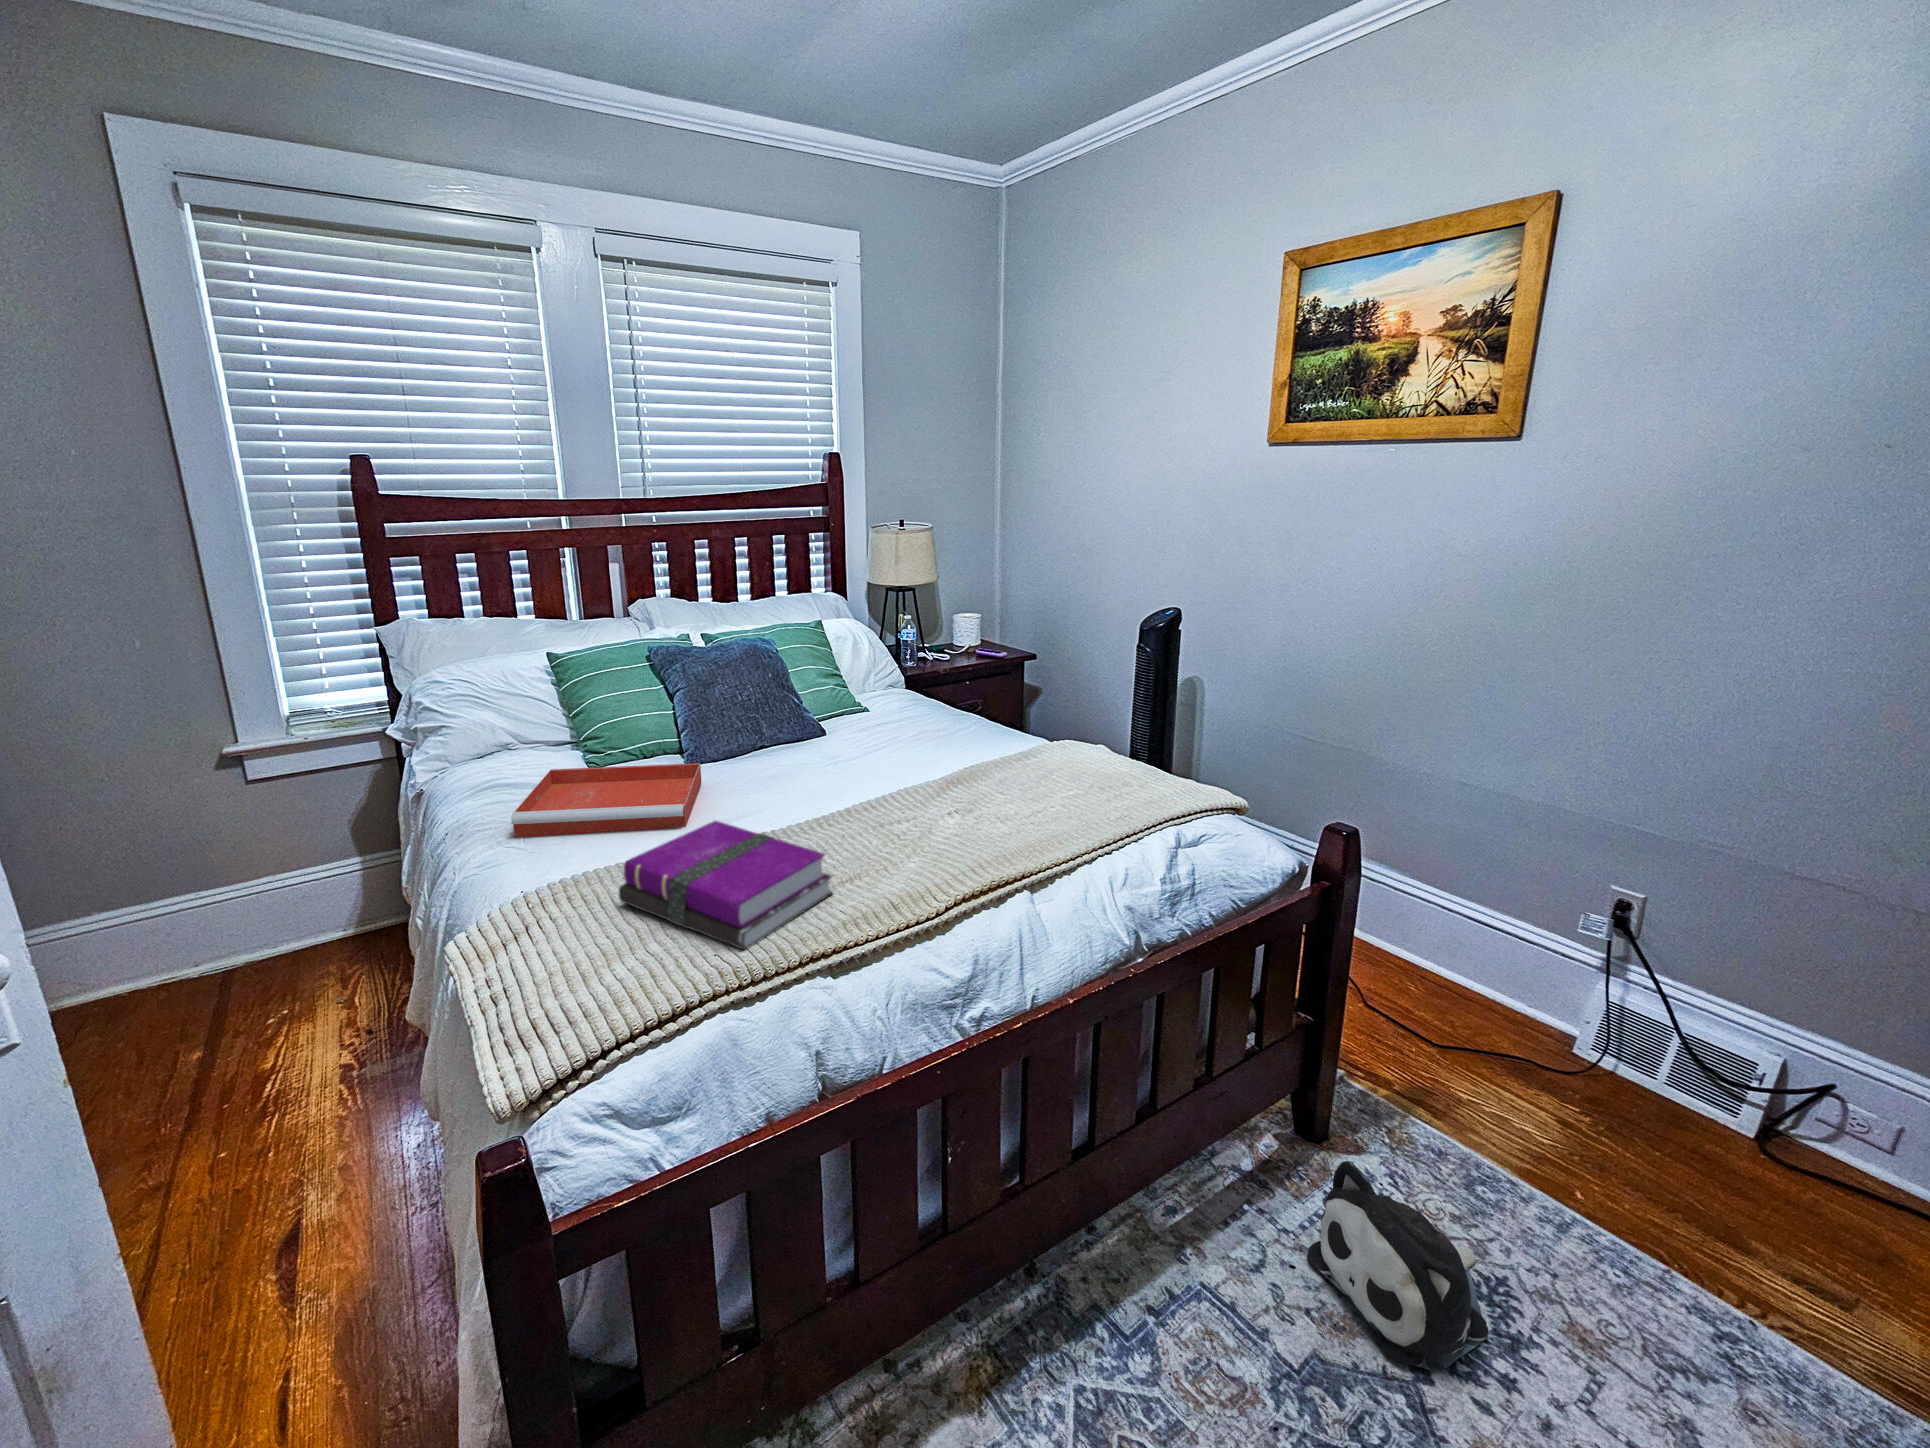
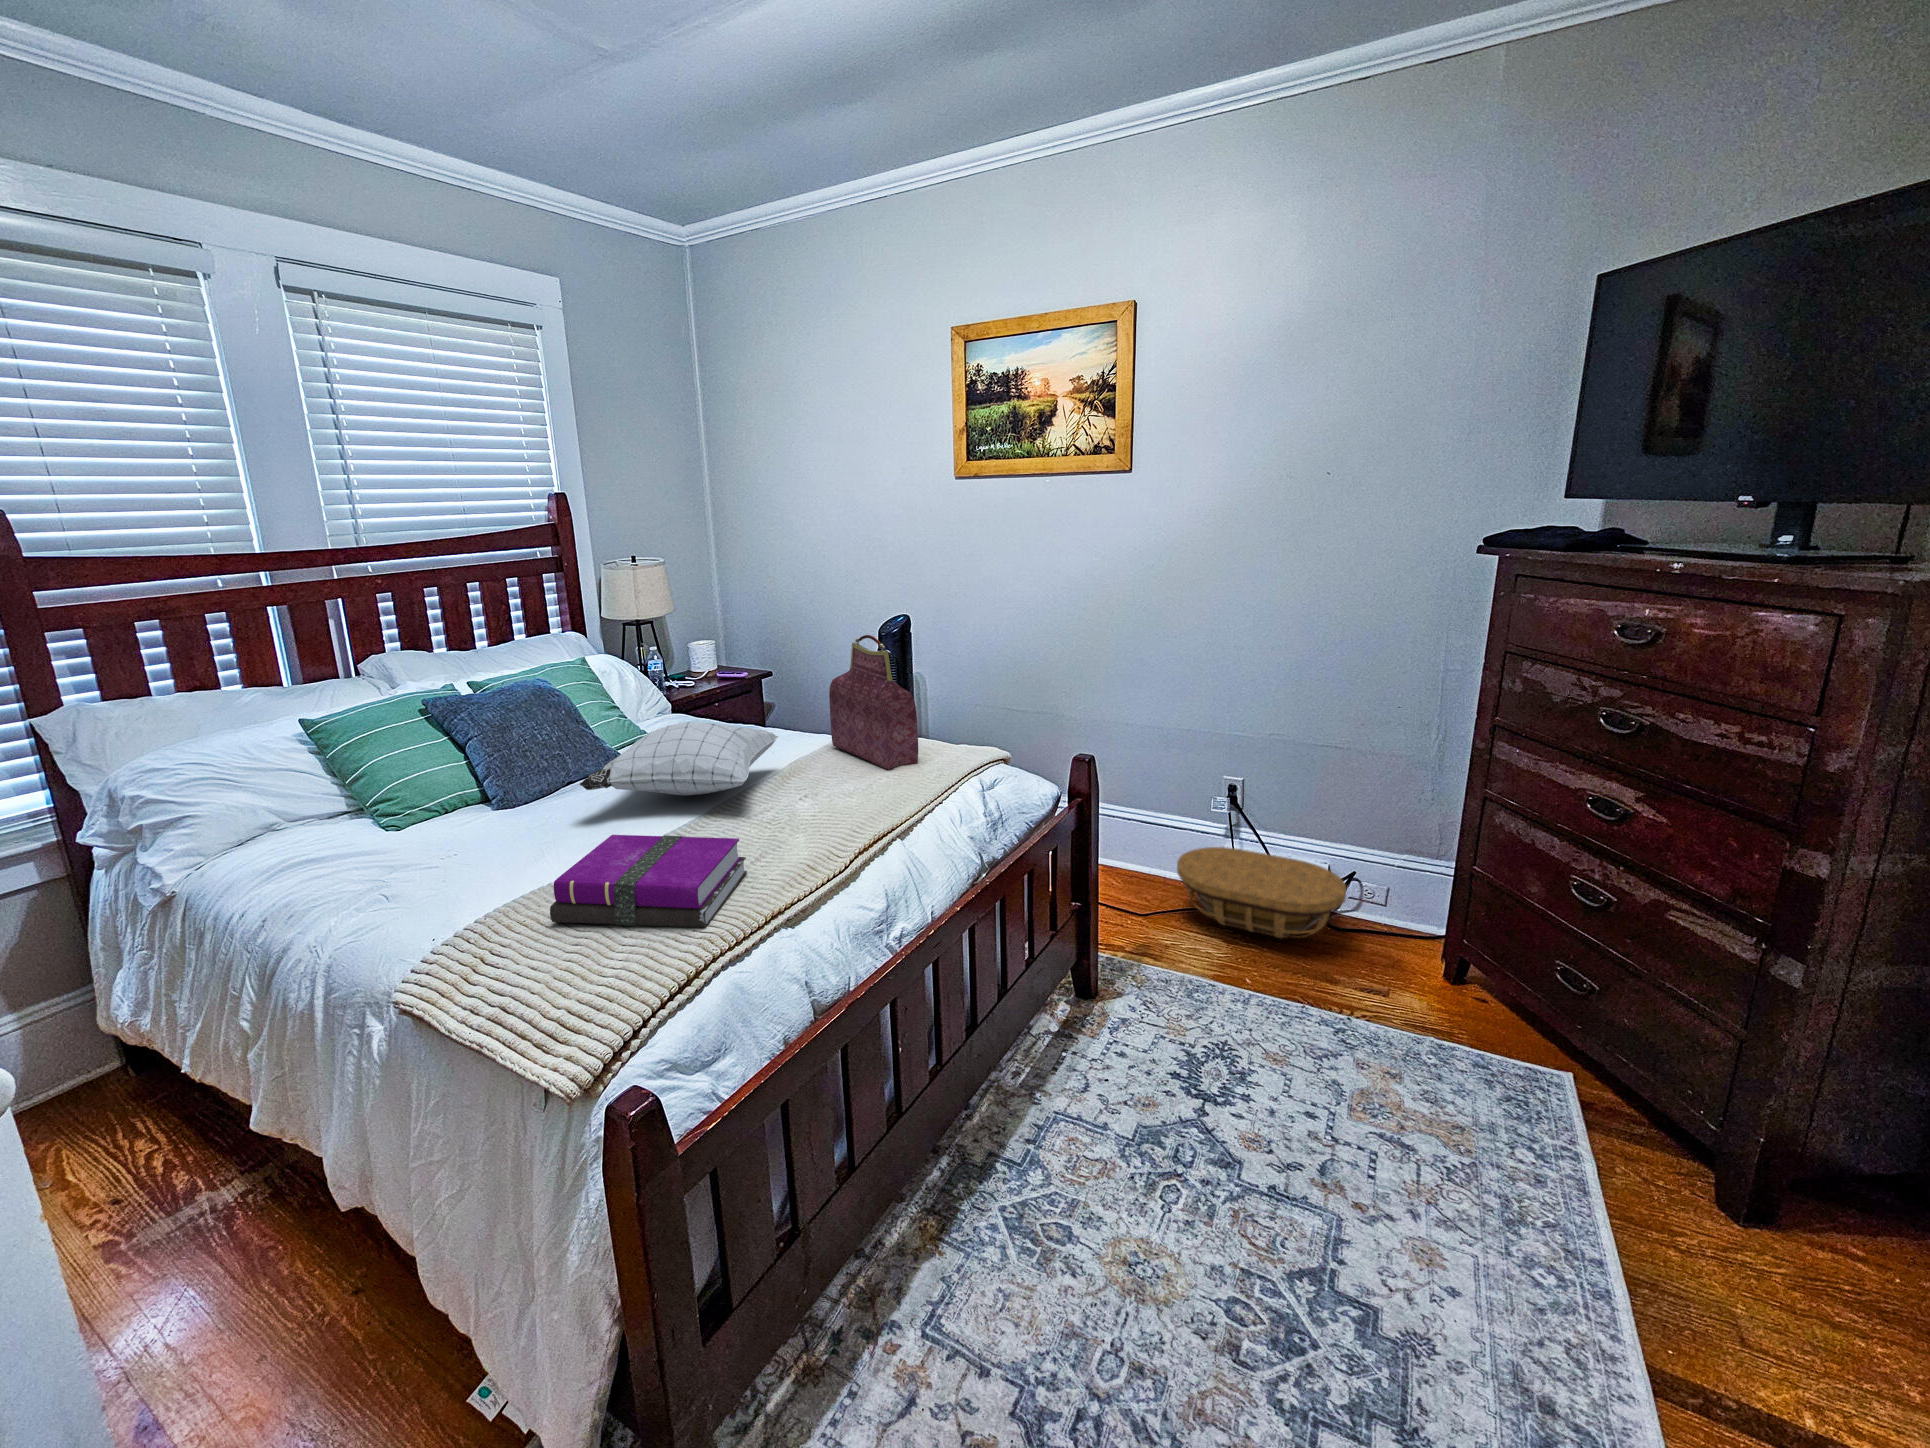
handbag: none [1036,631,1122,796] -> present [829,635,918,770]
pillow: none [734,707,963,788] -> present [580,722,779,796]
tray: present [511,763,702,837] -> none [361,799,556,901]
basket: none [1503,981,1809,1164] -> present [1177,847,1346,938]
plush toy: present [1307,1161,1488,1371] -> none [1112,989,1228,1109]

